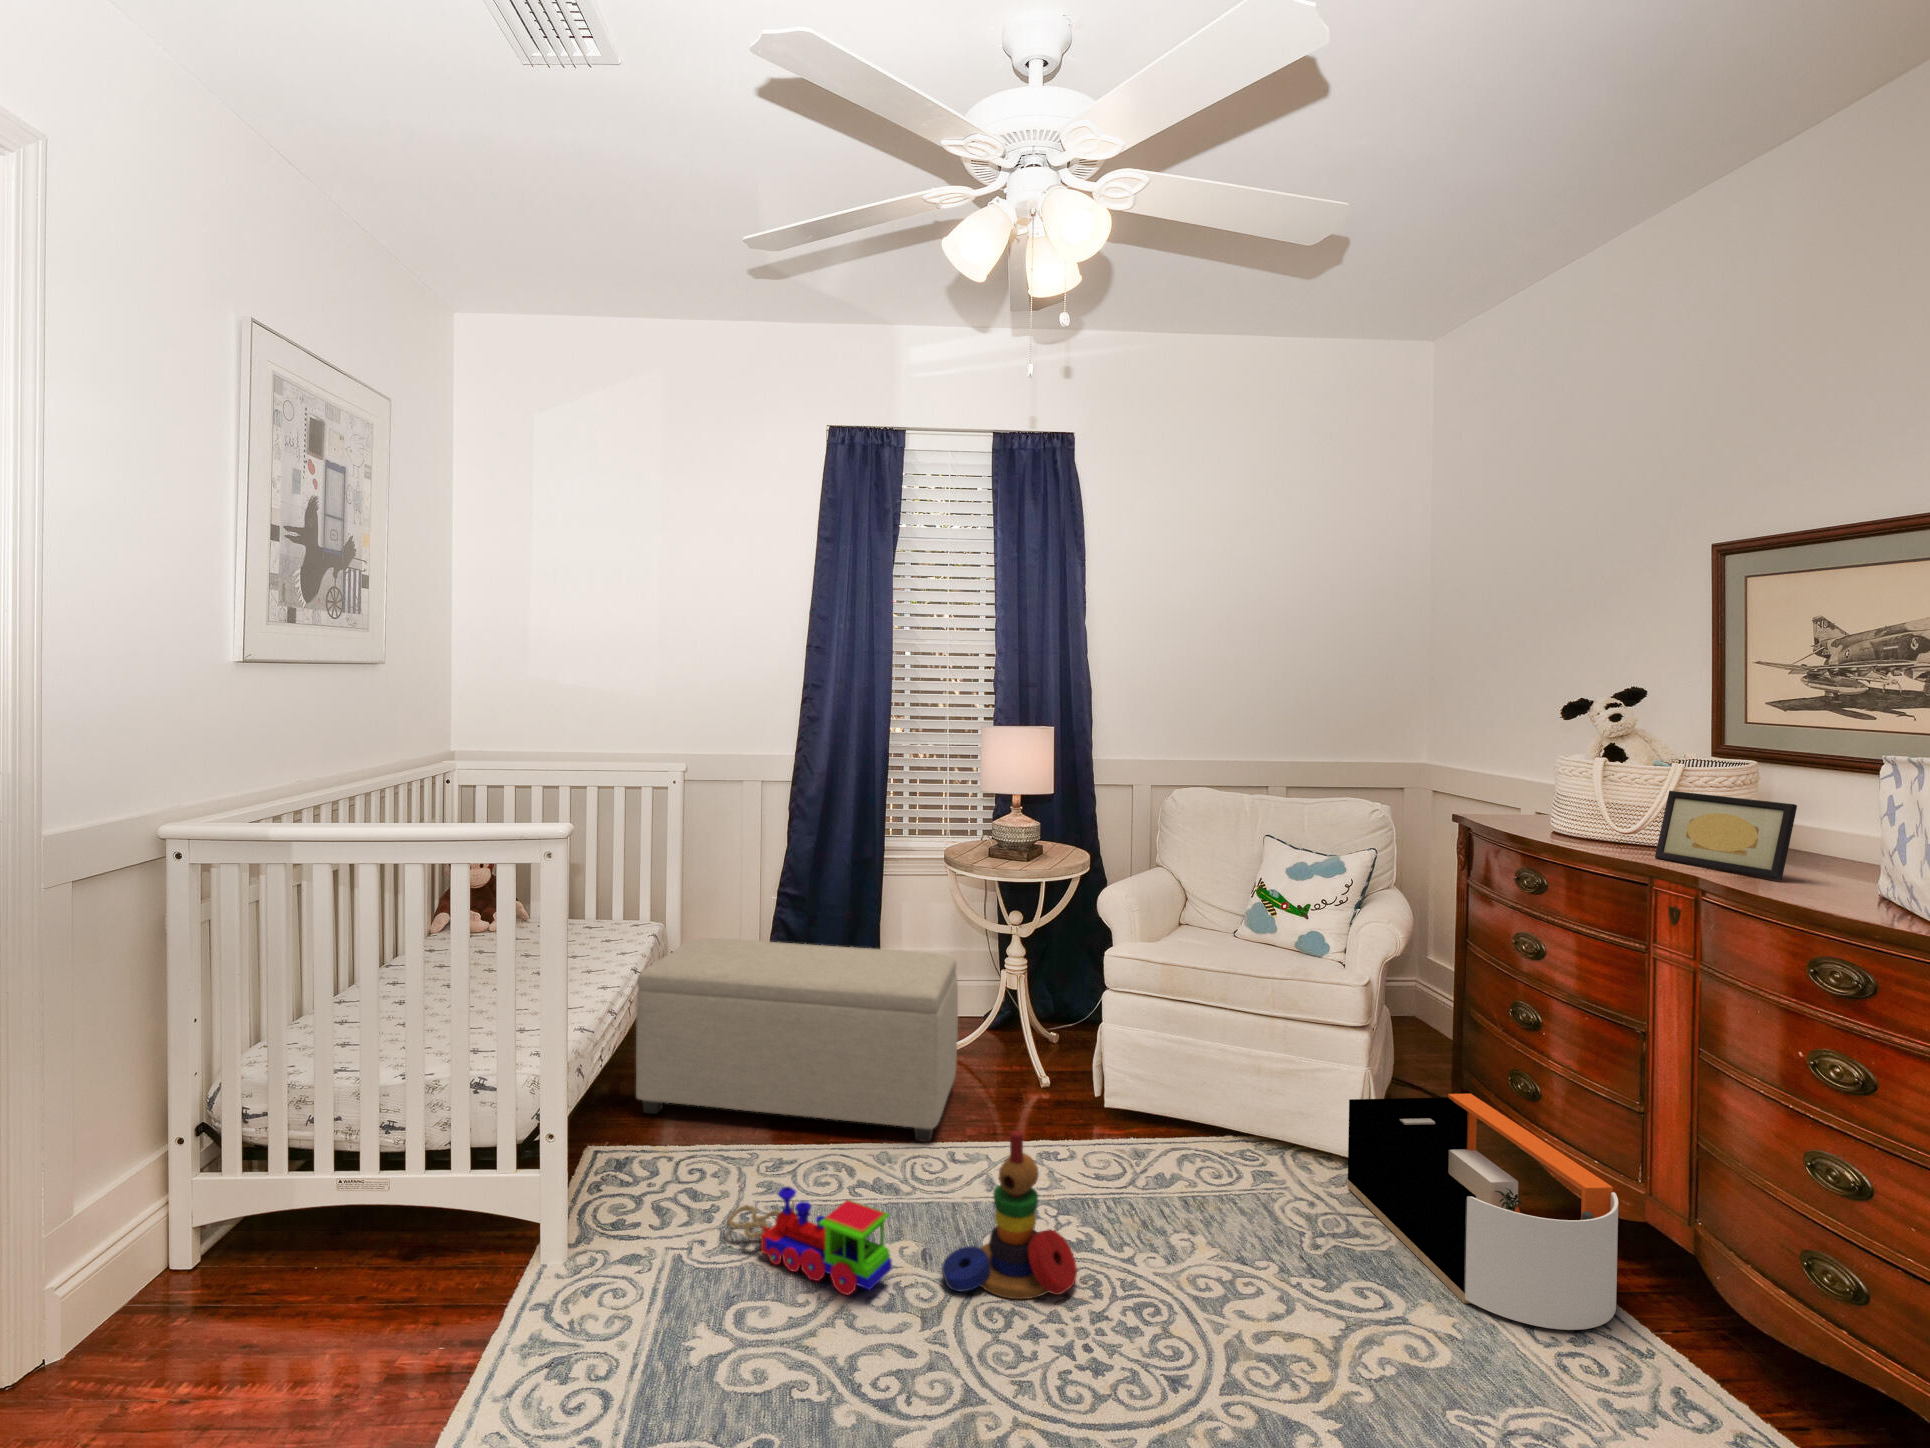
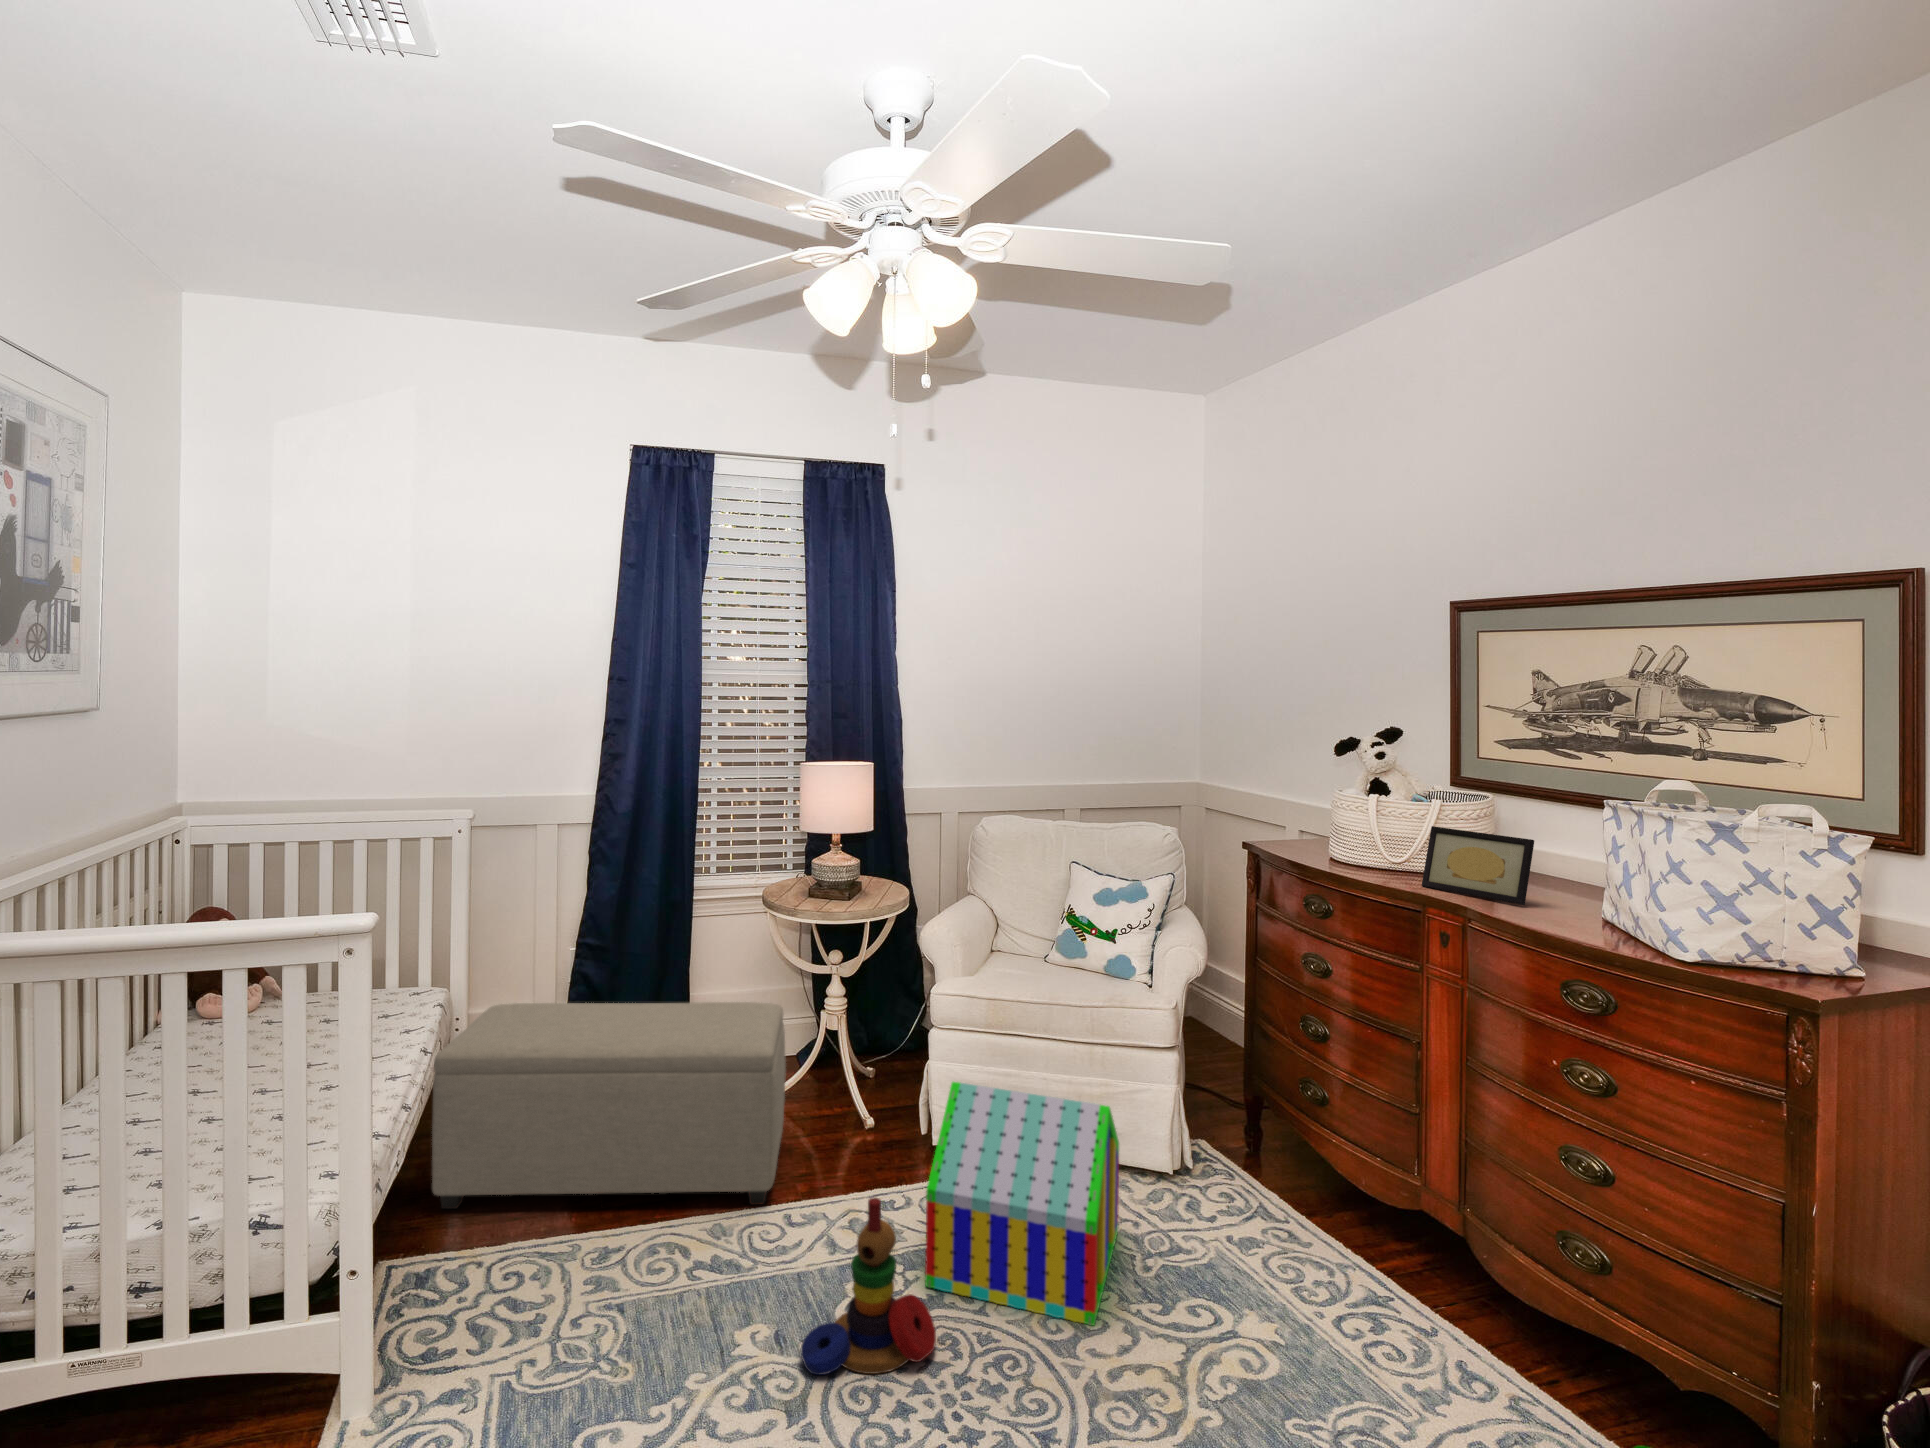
toy house: none [1075,1034,1291,1290] -> present [925,1082,1119,1325]
storage bin: present [1347,1094,1618,1330] -> none [1164,1101,1402,1321]
toy train: present [727,1187,892,1295] -> none [559,1287,748,1400]

